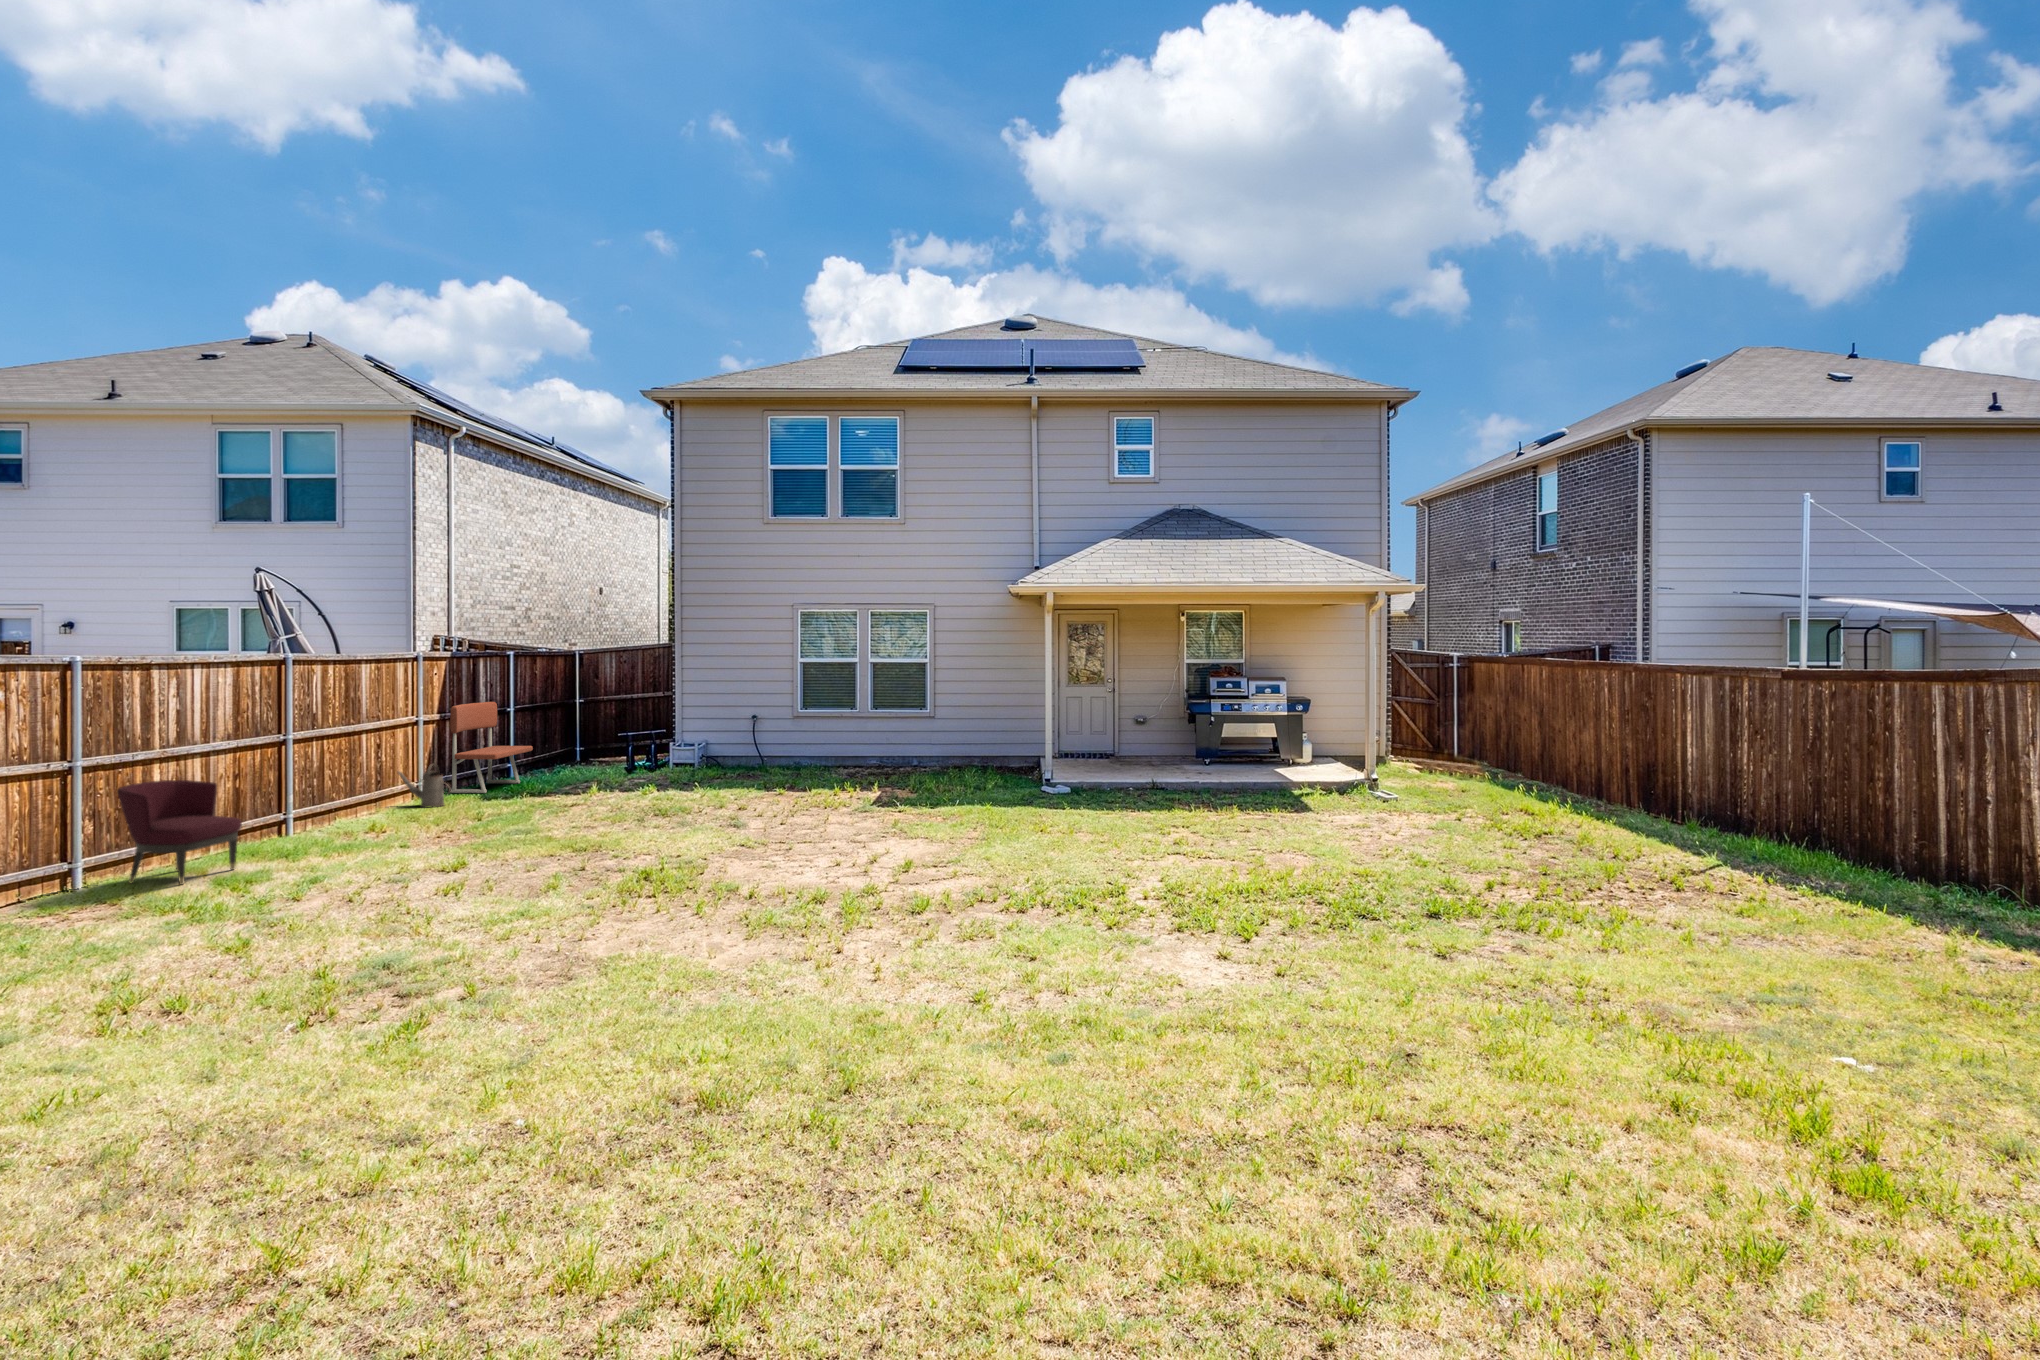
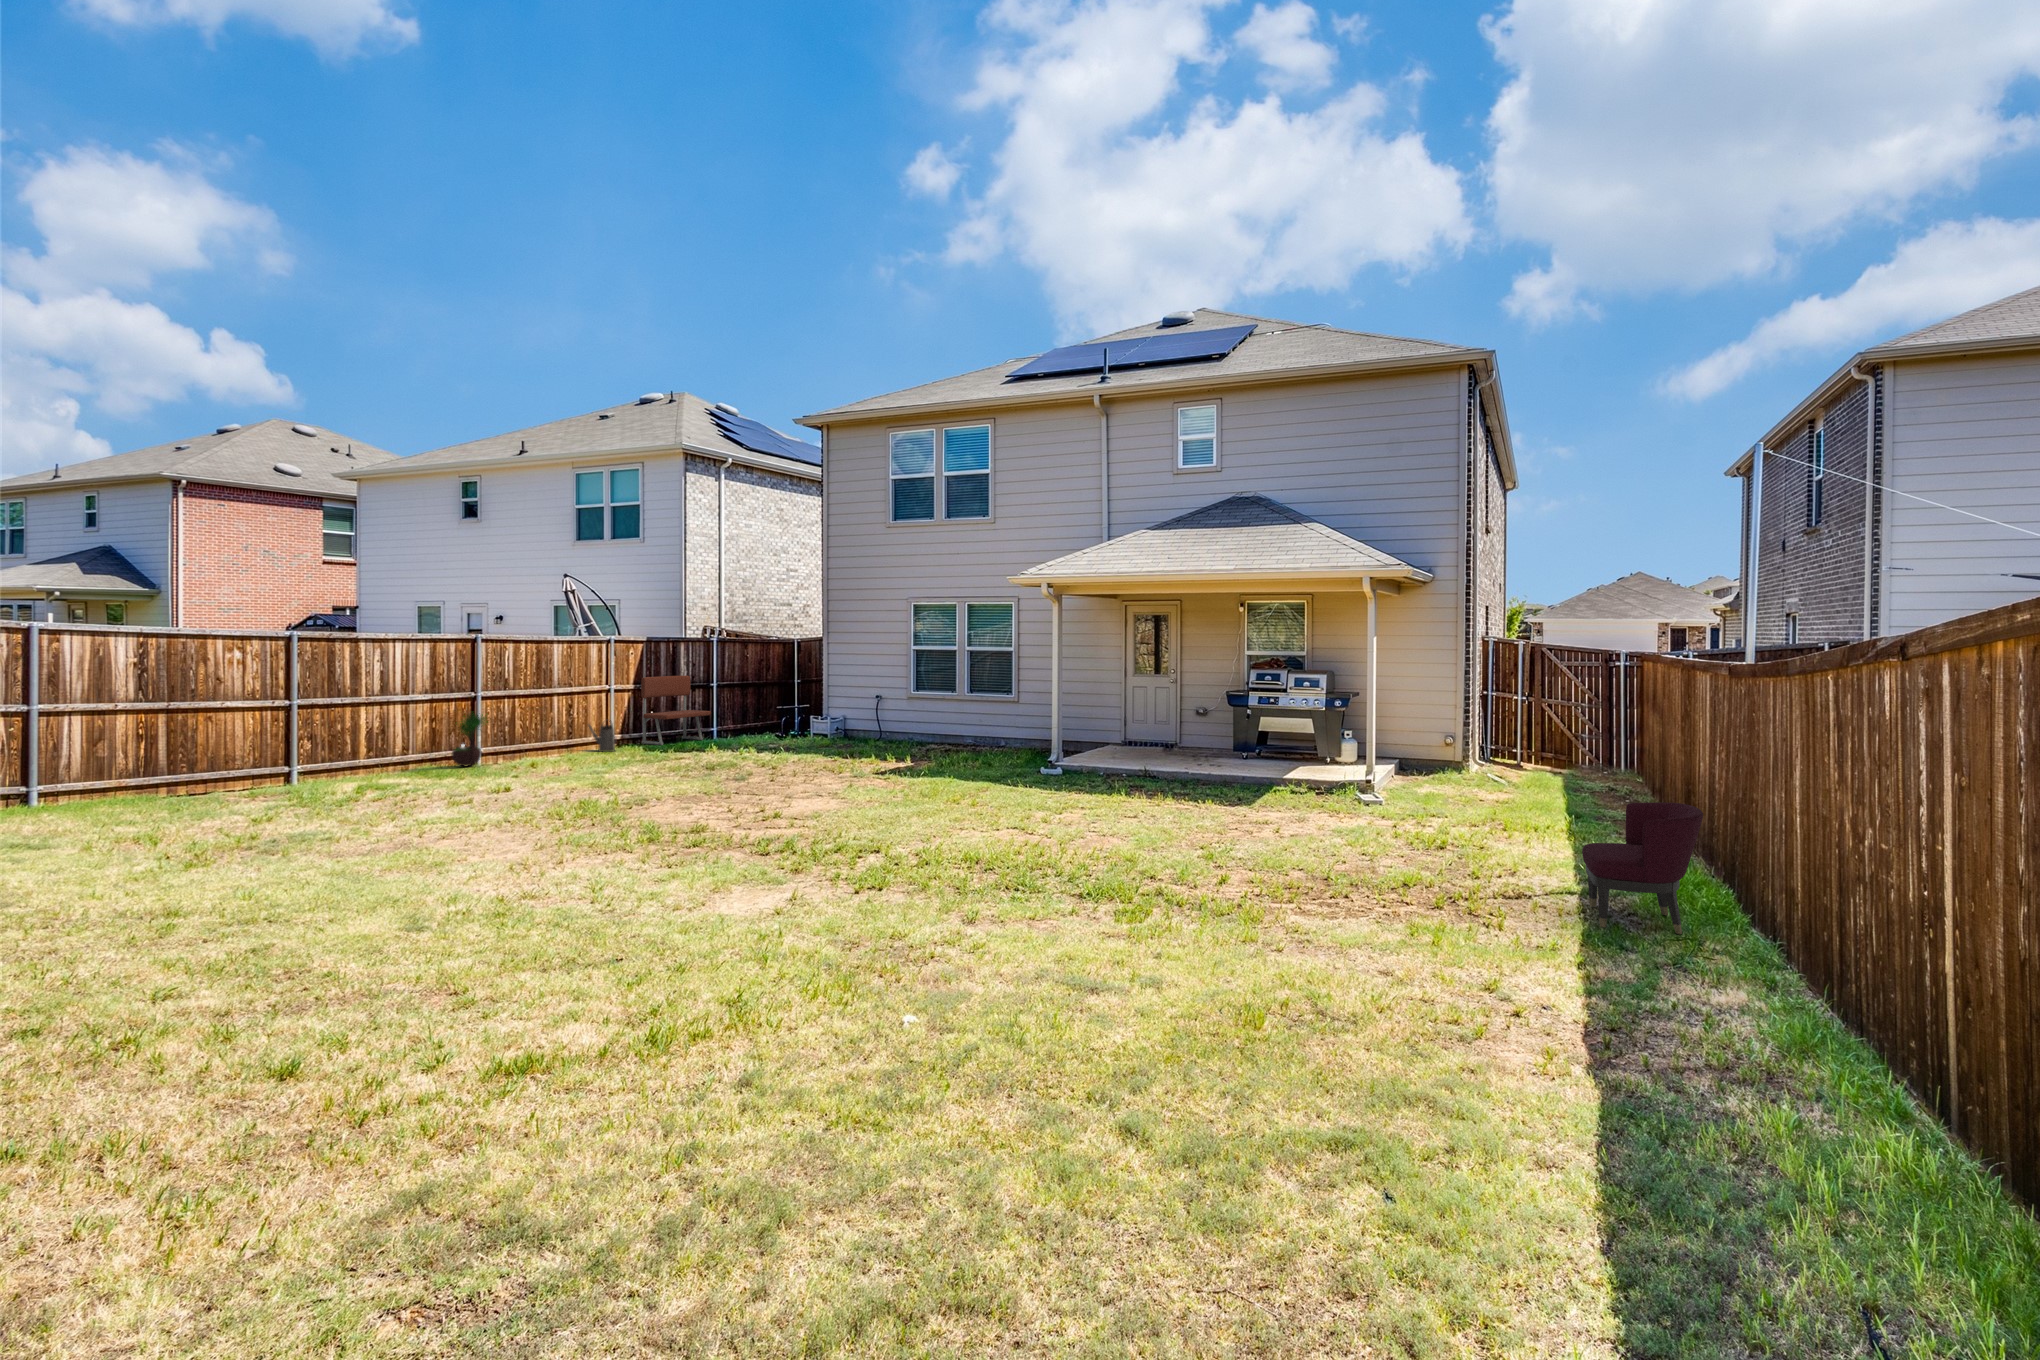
potted tree: none [264,758,323,842] -> present [452,713,485,766]
chair: present [117,780,242,885] -> present [1582,802,1703,934]

